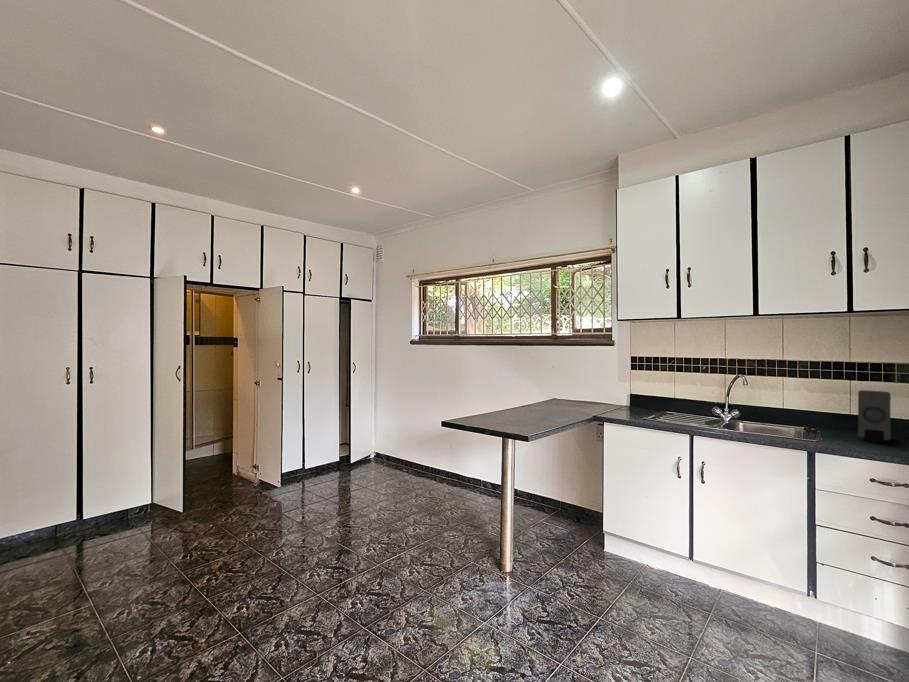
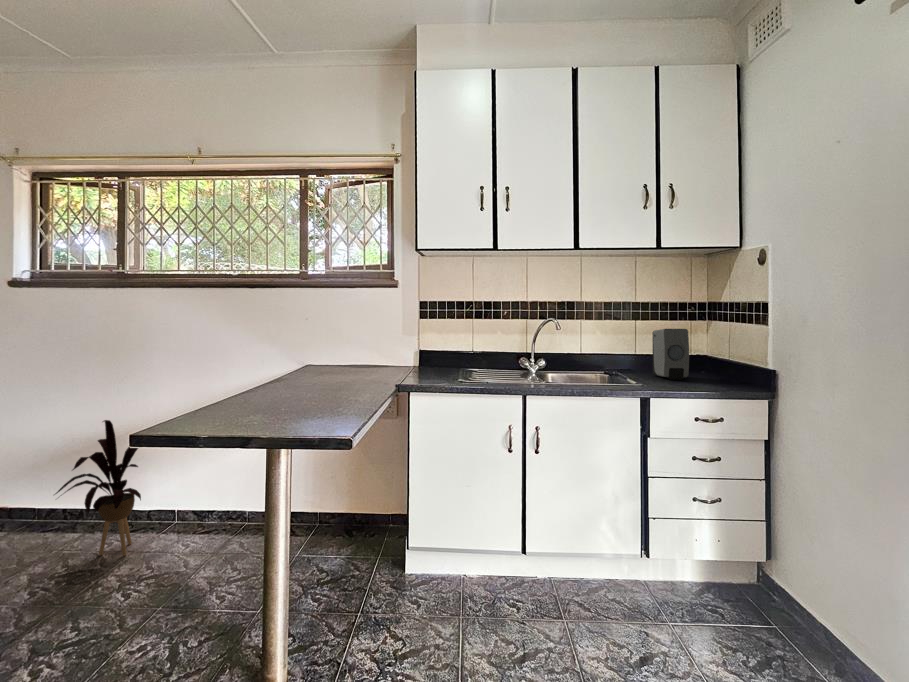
house plant: none [426,419,466,496] -> present [55,420,141,556]

